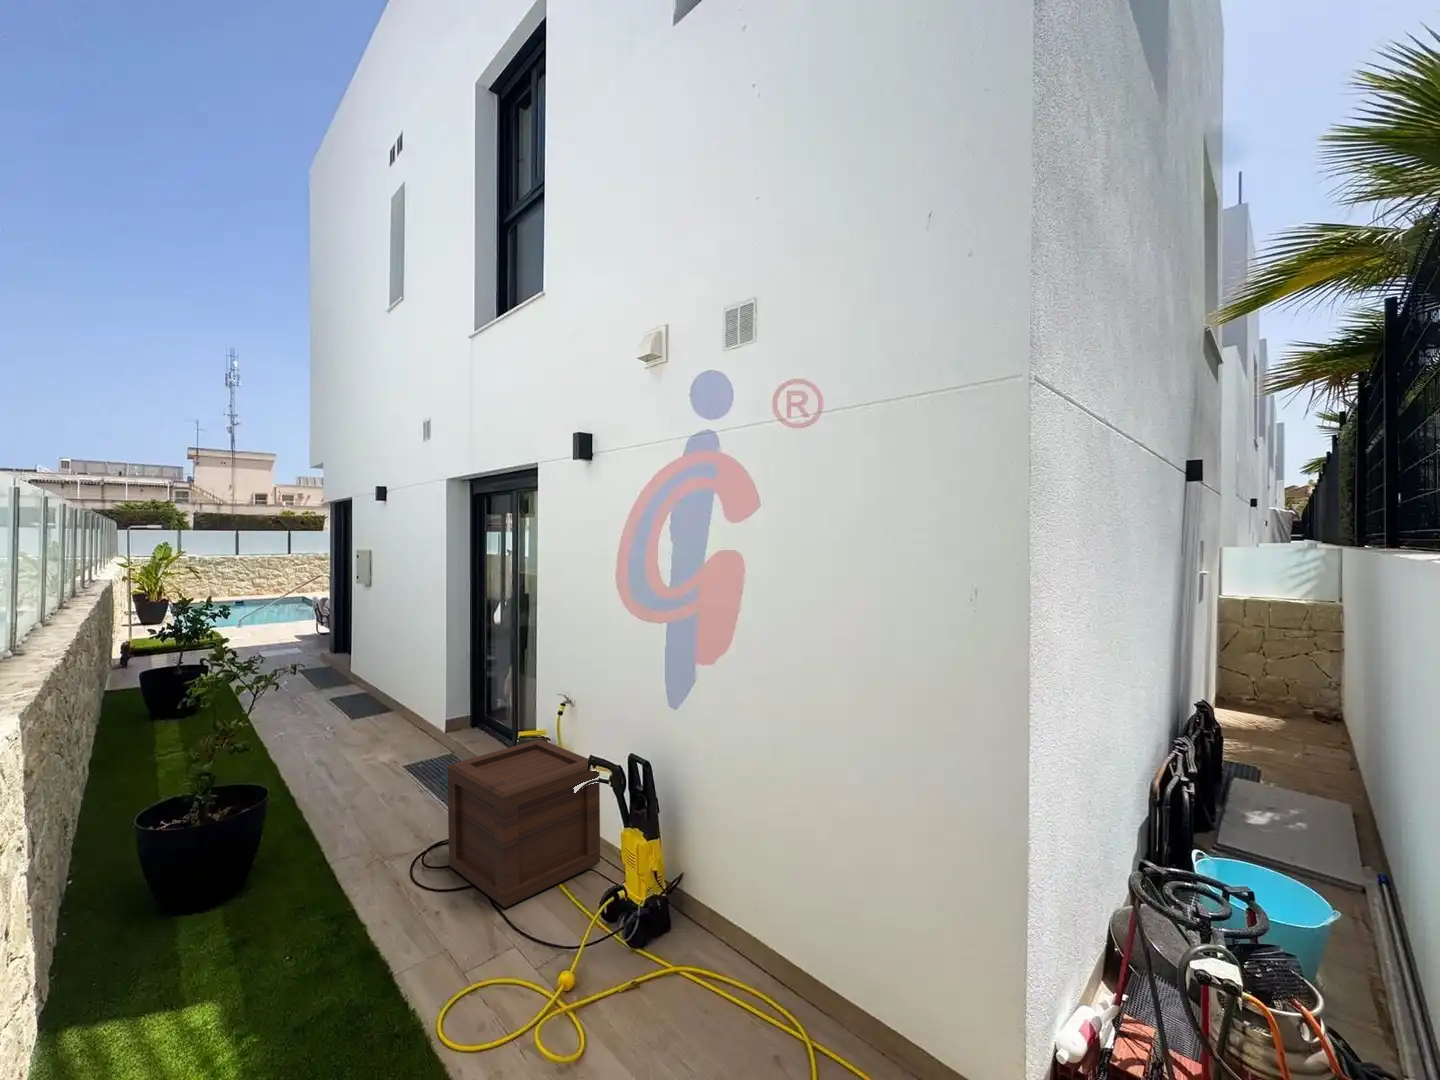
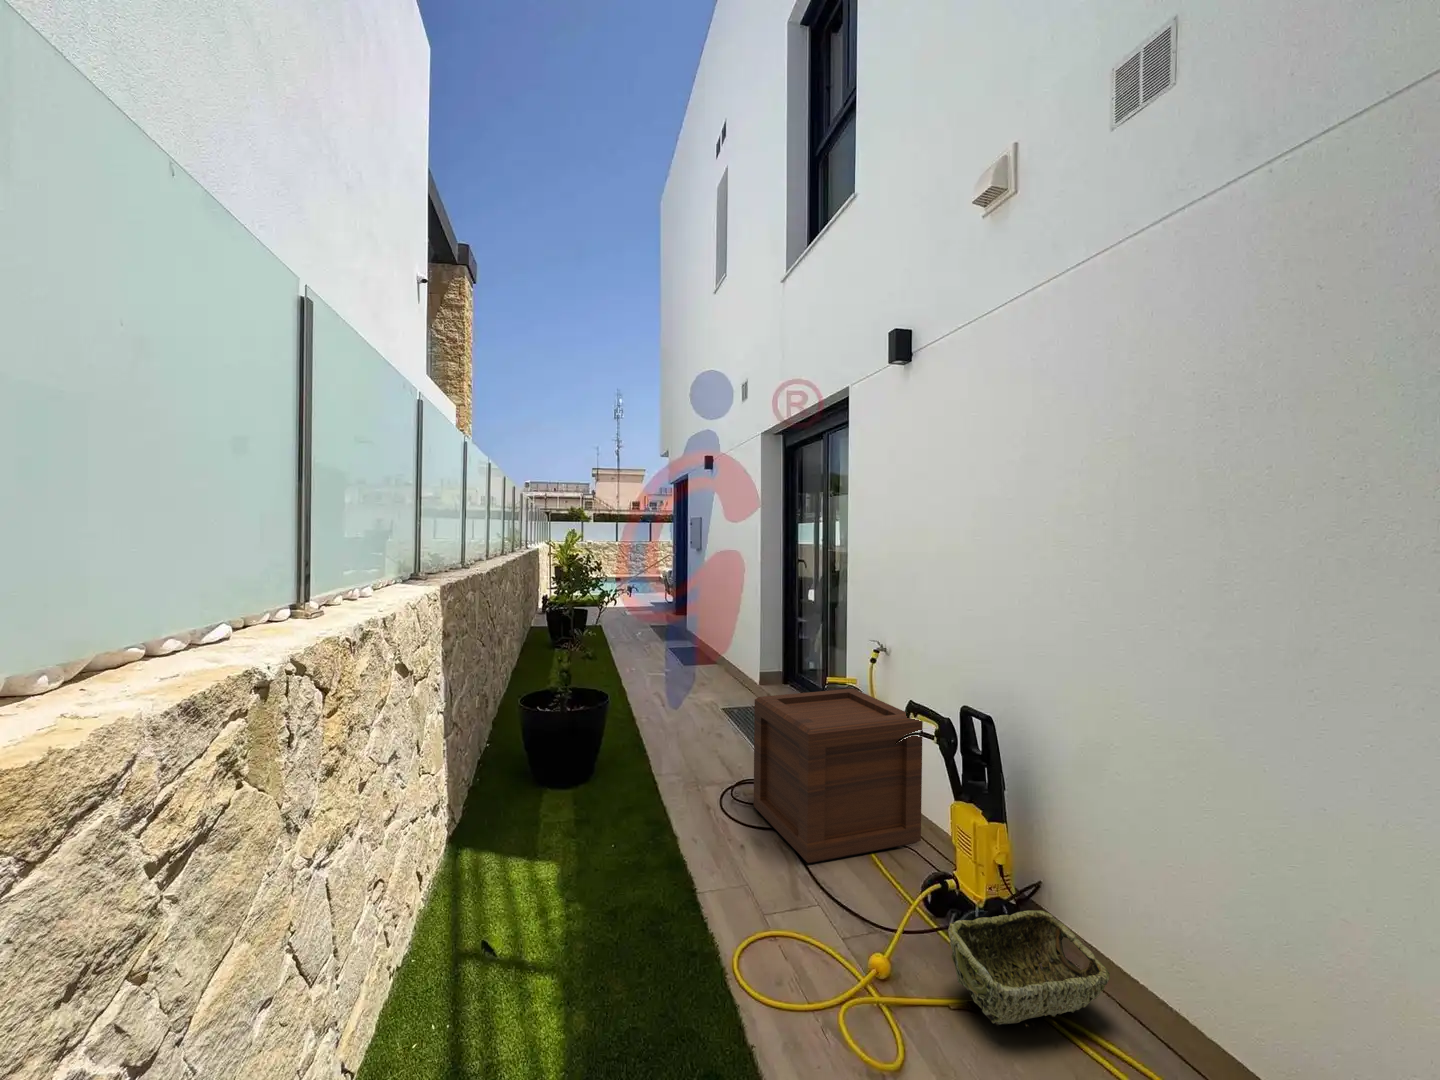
woven basket: none [619,901,724,994] -> present [949,910,1110,1025]

